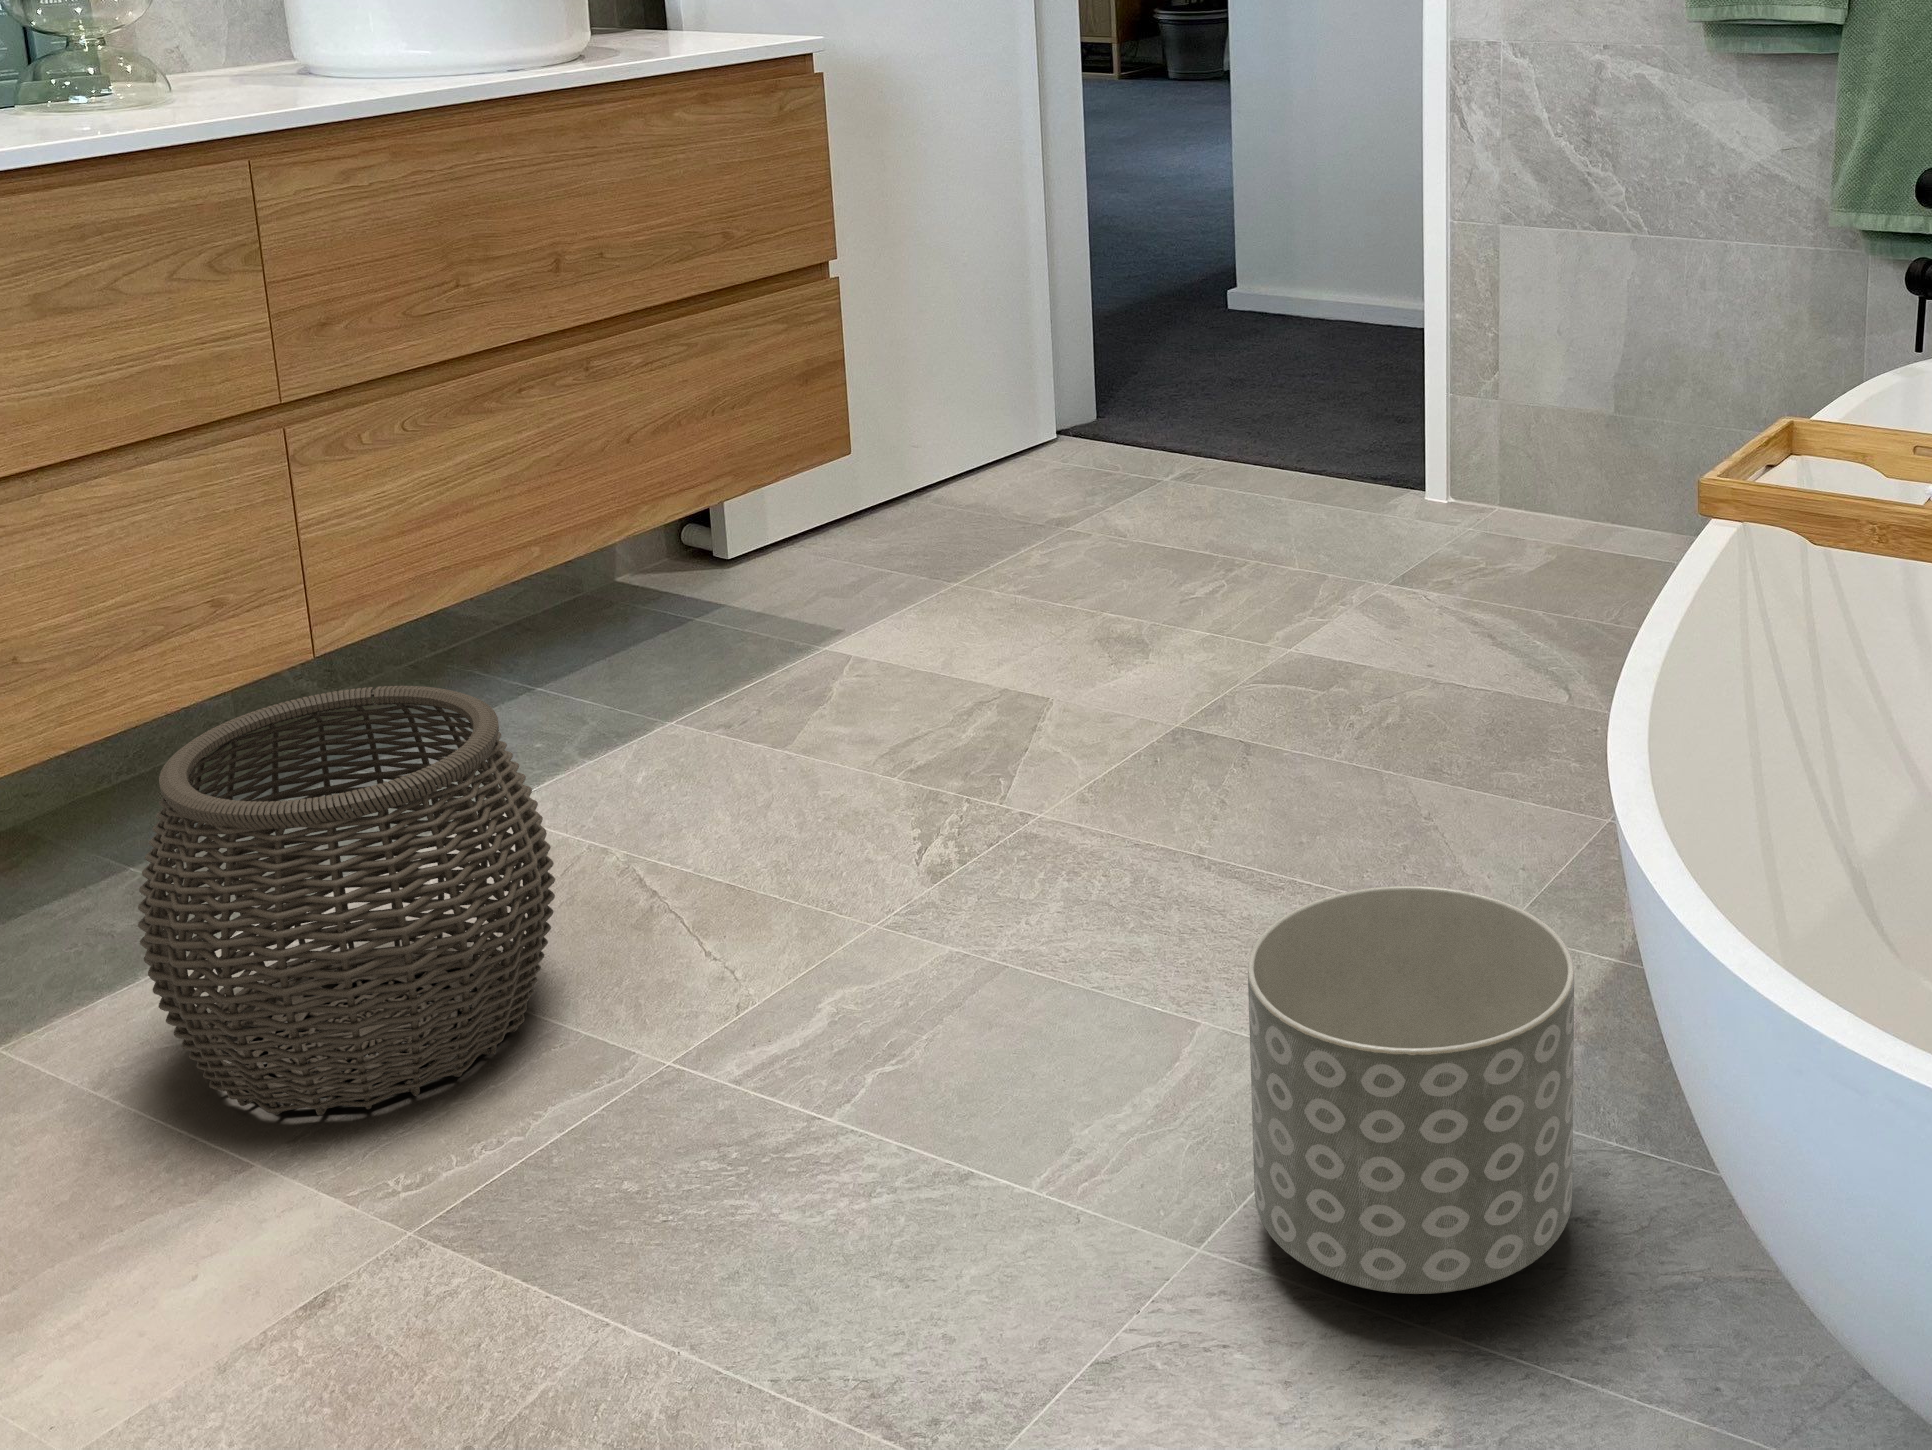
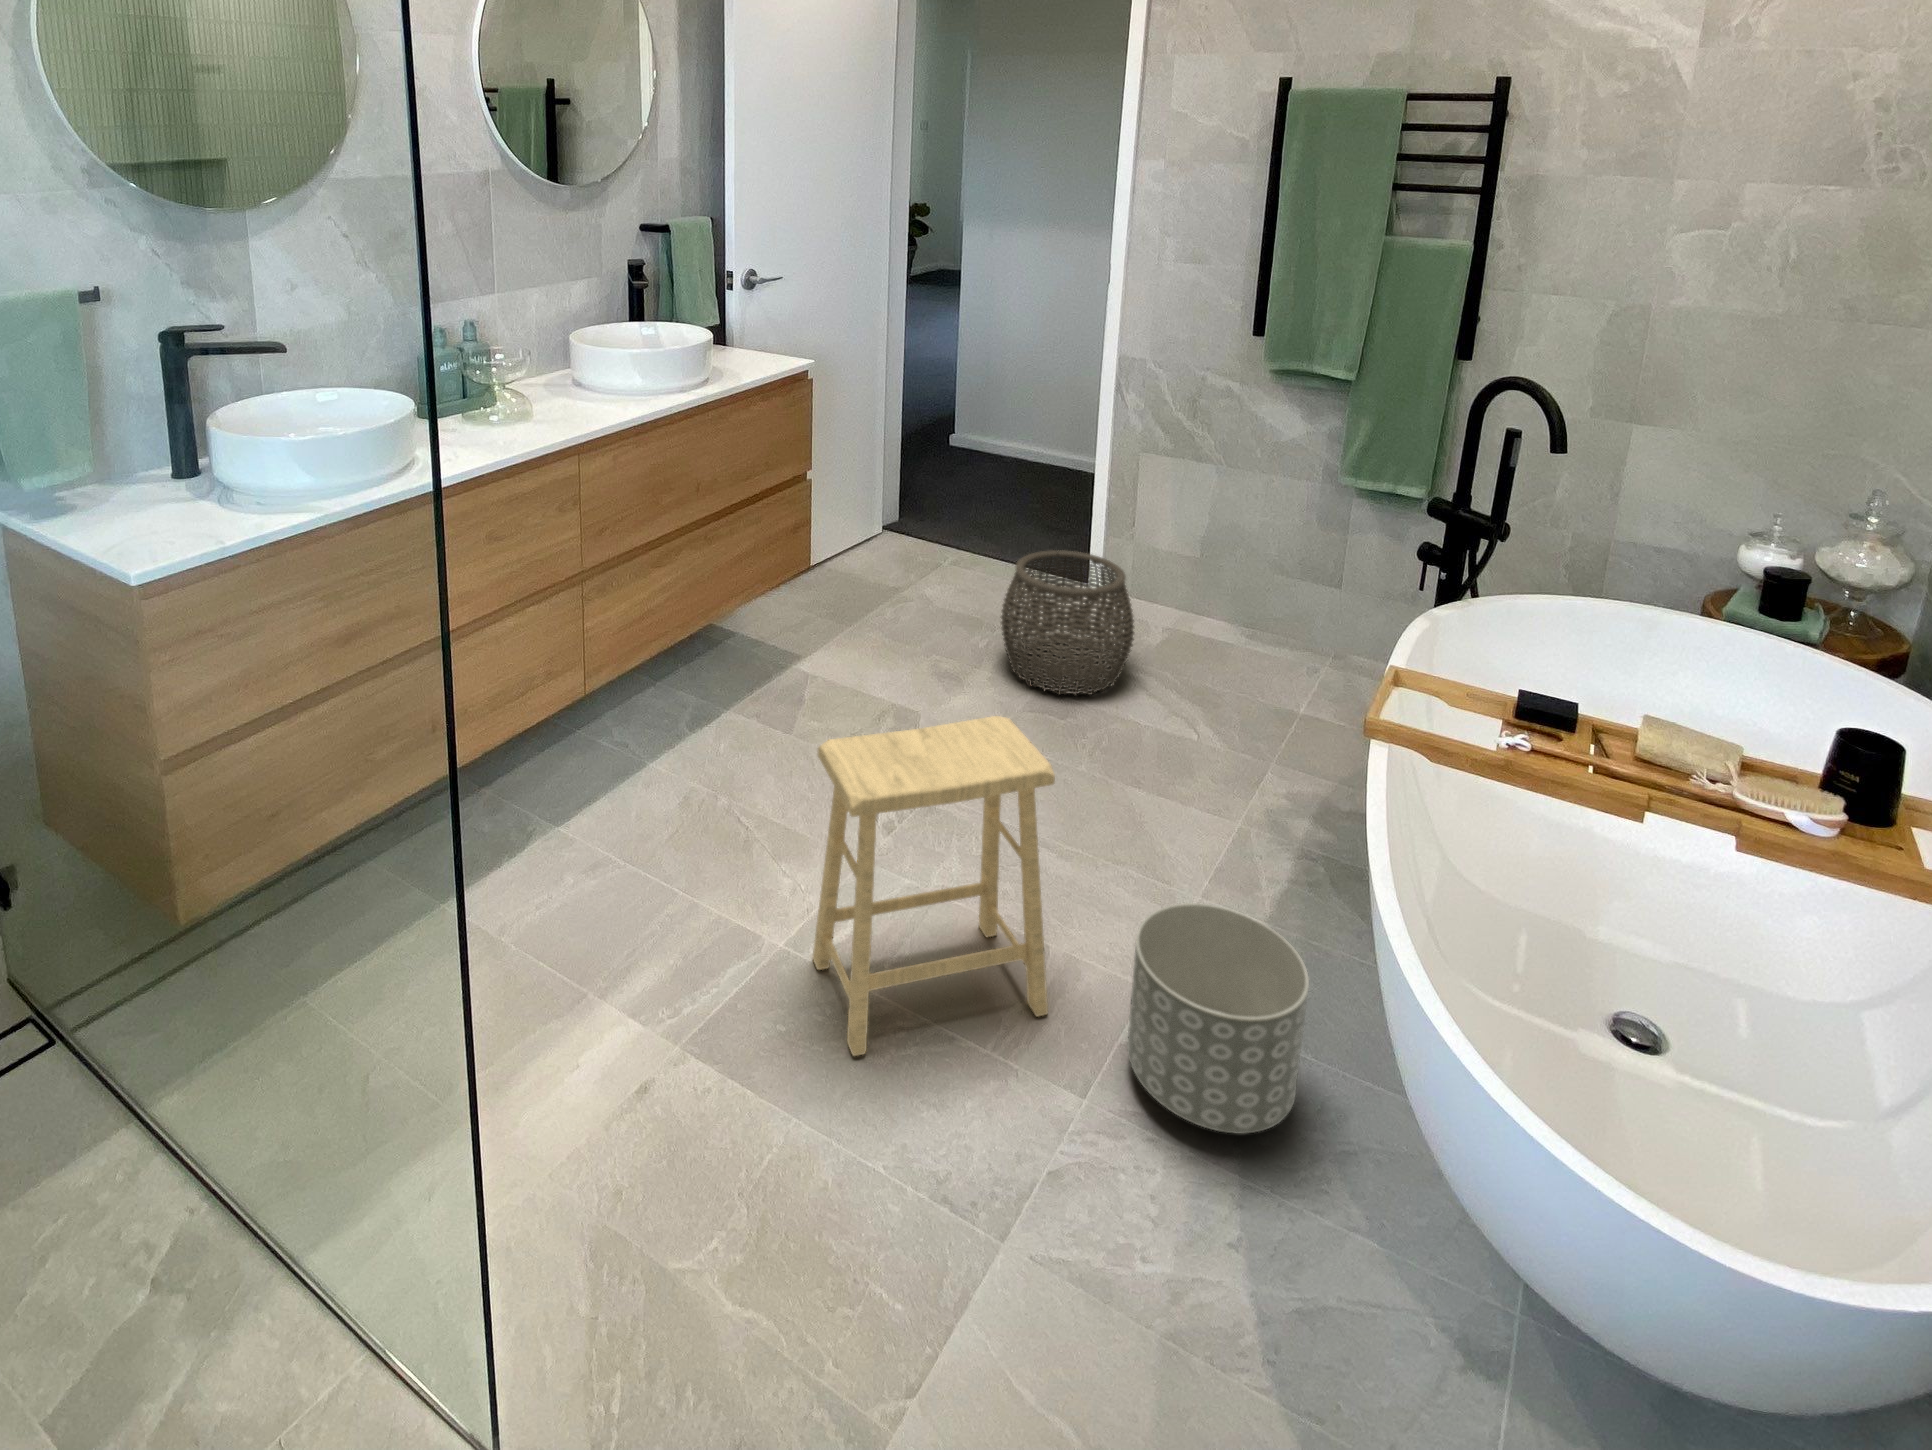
footstool: none [633,569,1131,1241] -> present [812,716,1055,1056]
woven basket: present [138,686,555,1116] -> present [1001,550,1134,695]

